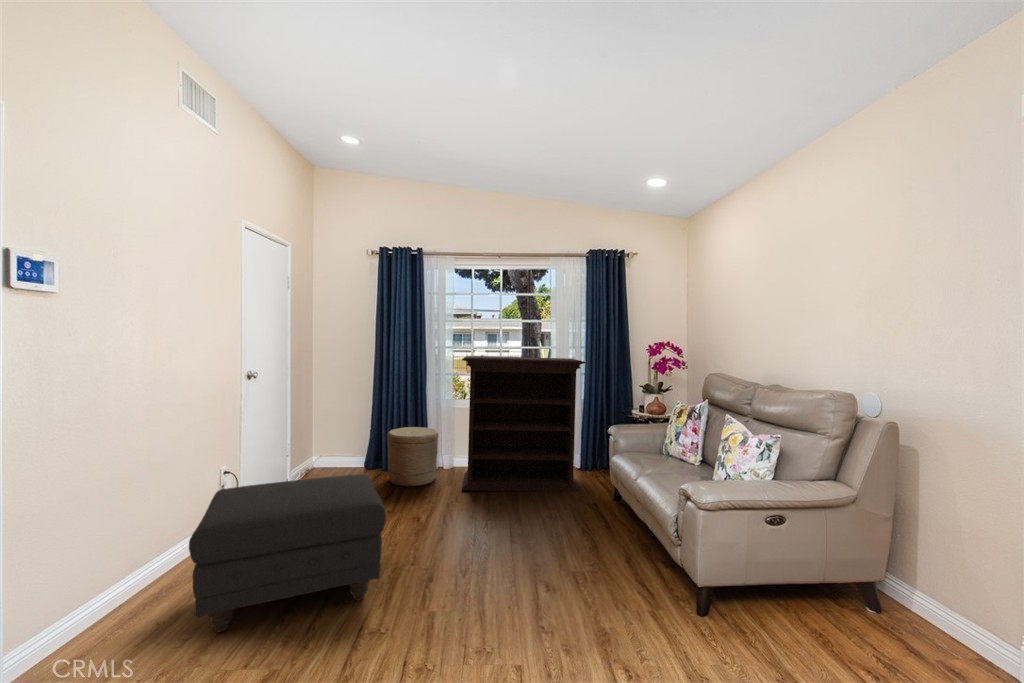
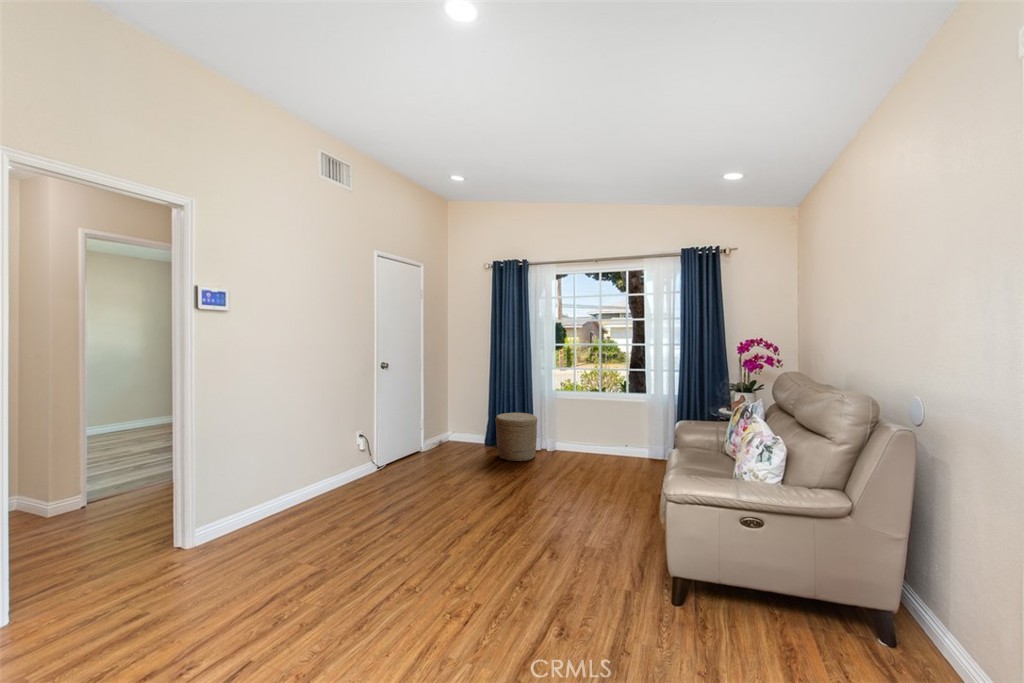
bookshelf: present [462,356,586,491] -> none [548,353,662,481]
ottoman: present [189,474,386,632] -> none [342,444,458,527]

